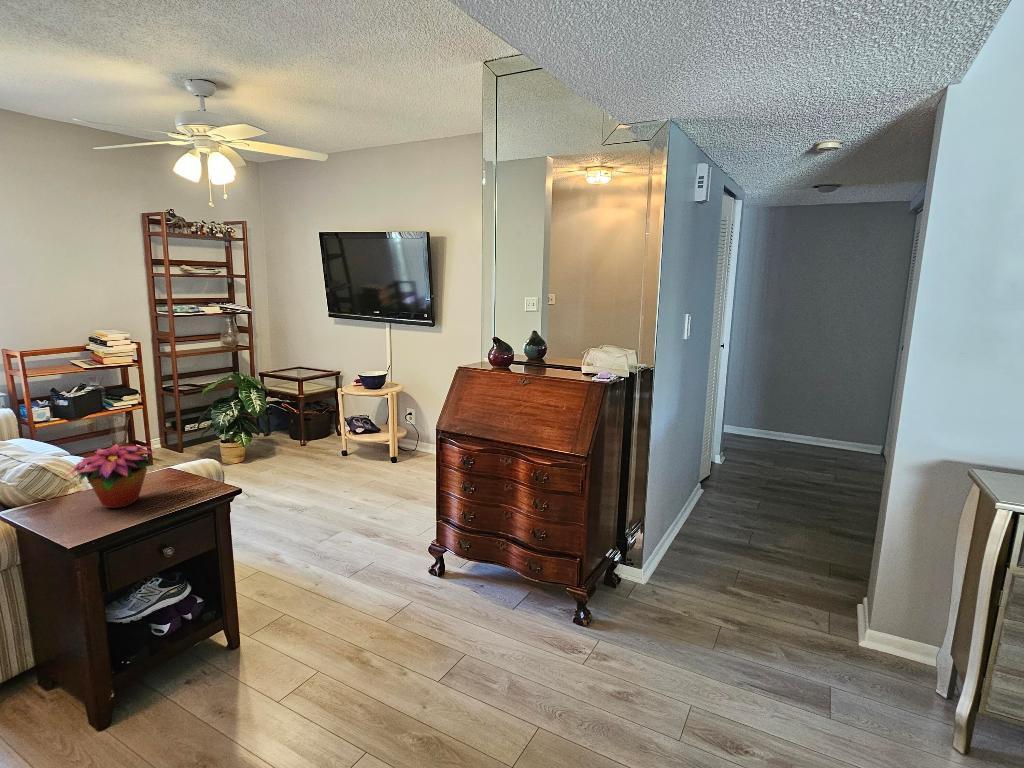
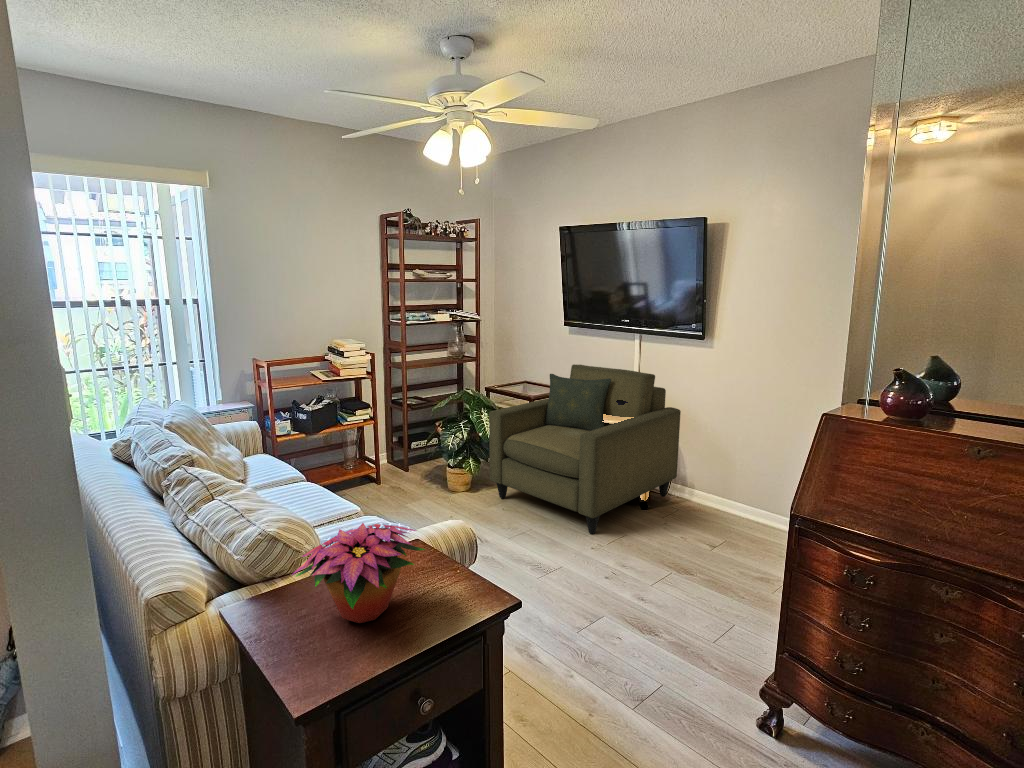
armchair: none [256,349,422,483] -> present [489,364,681,534]

